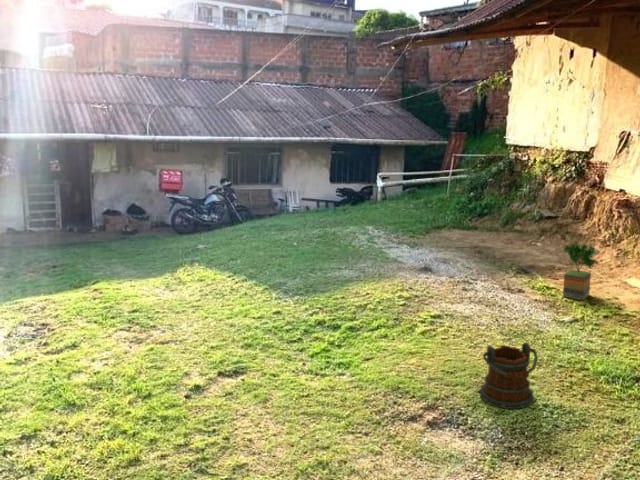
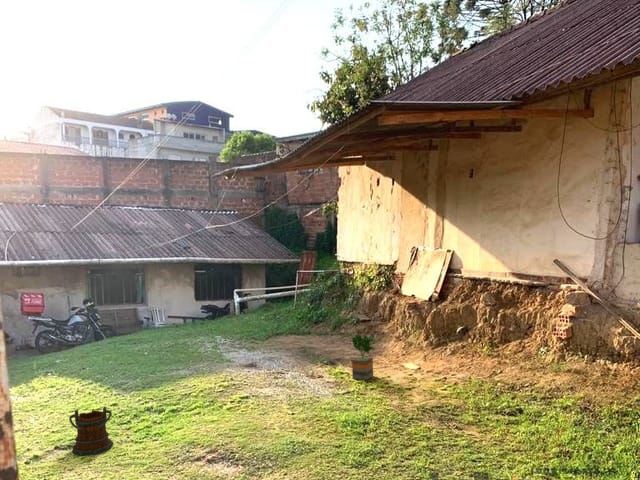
bucket: present [479,343,538,409] -> present [69,407,114,456]

